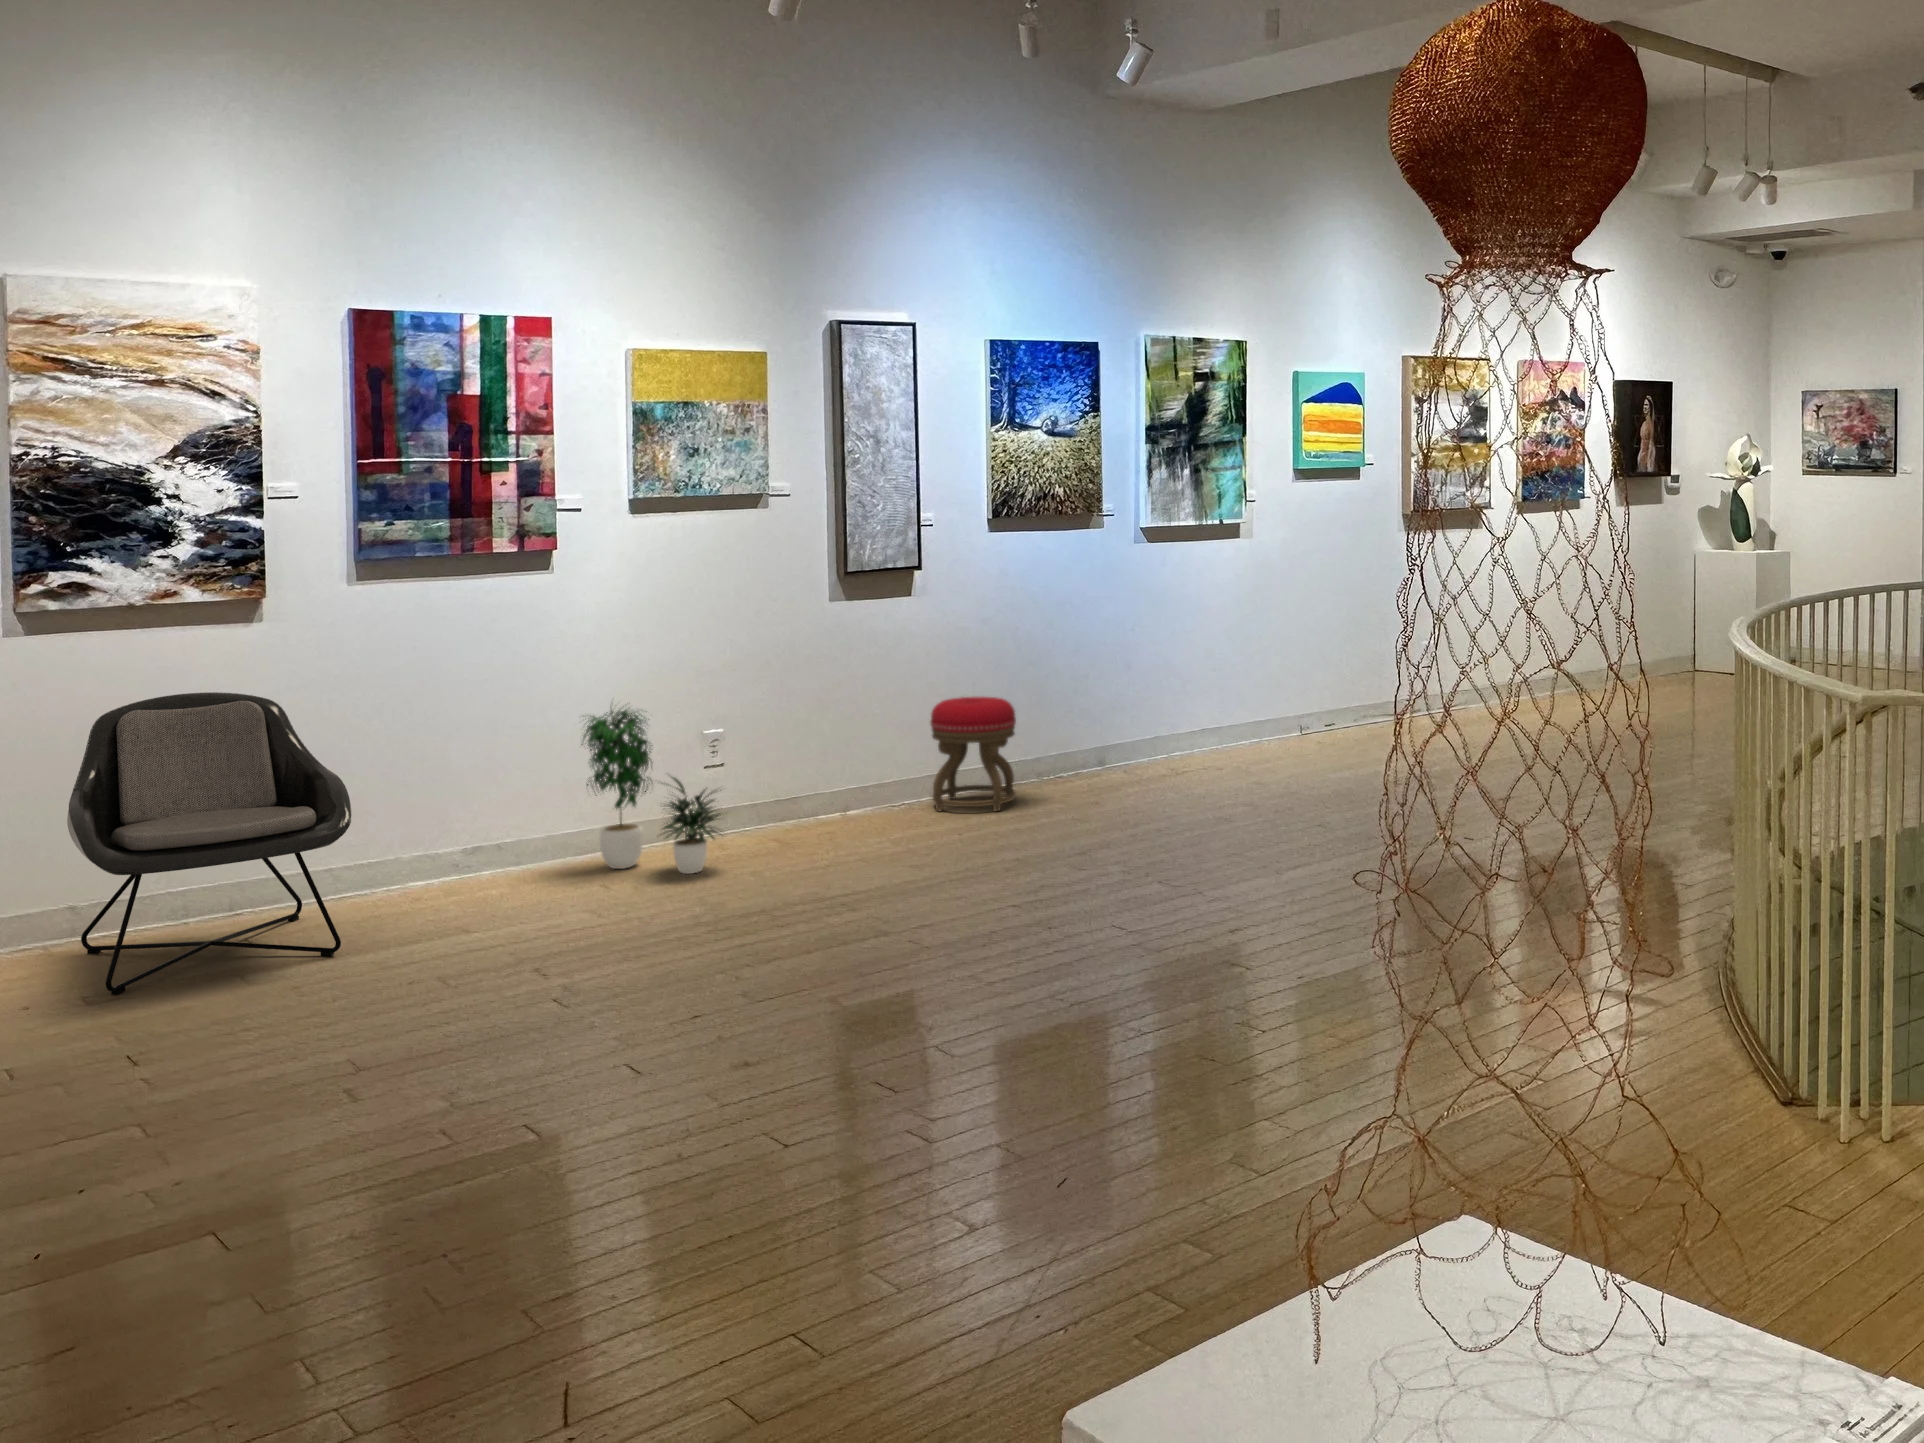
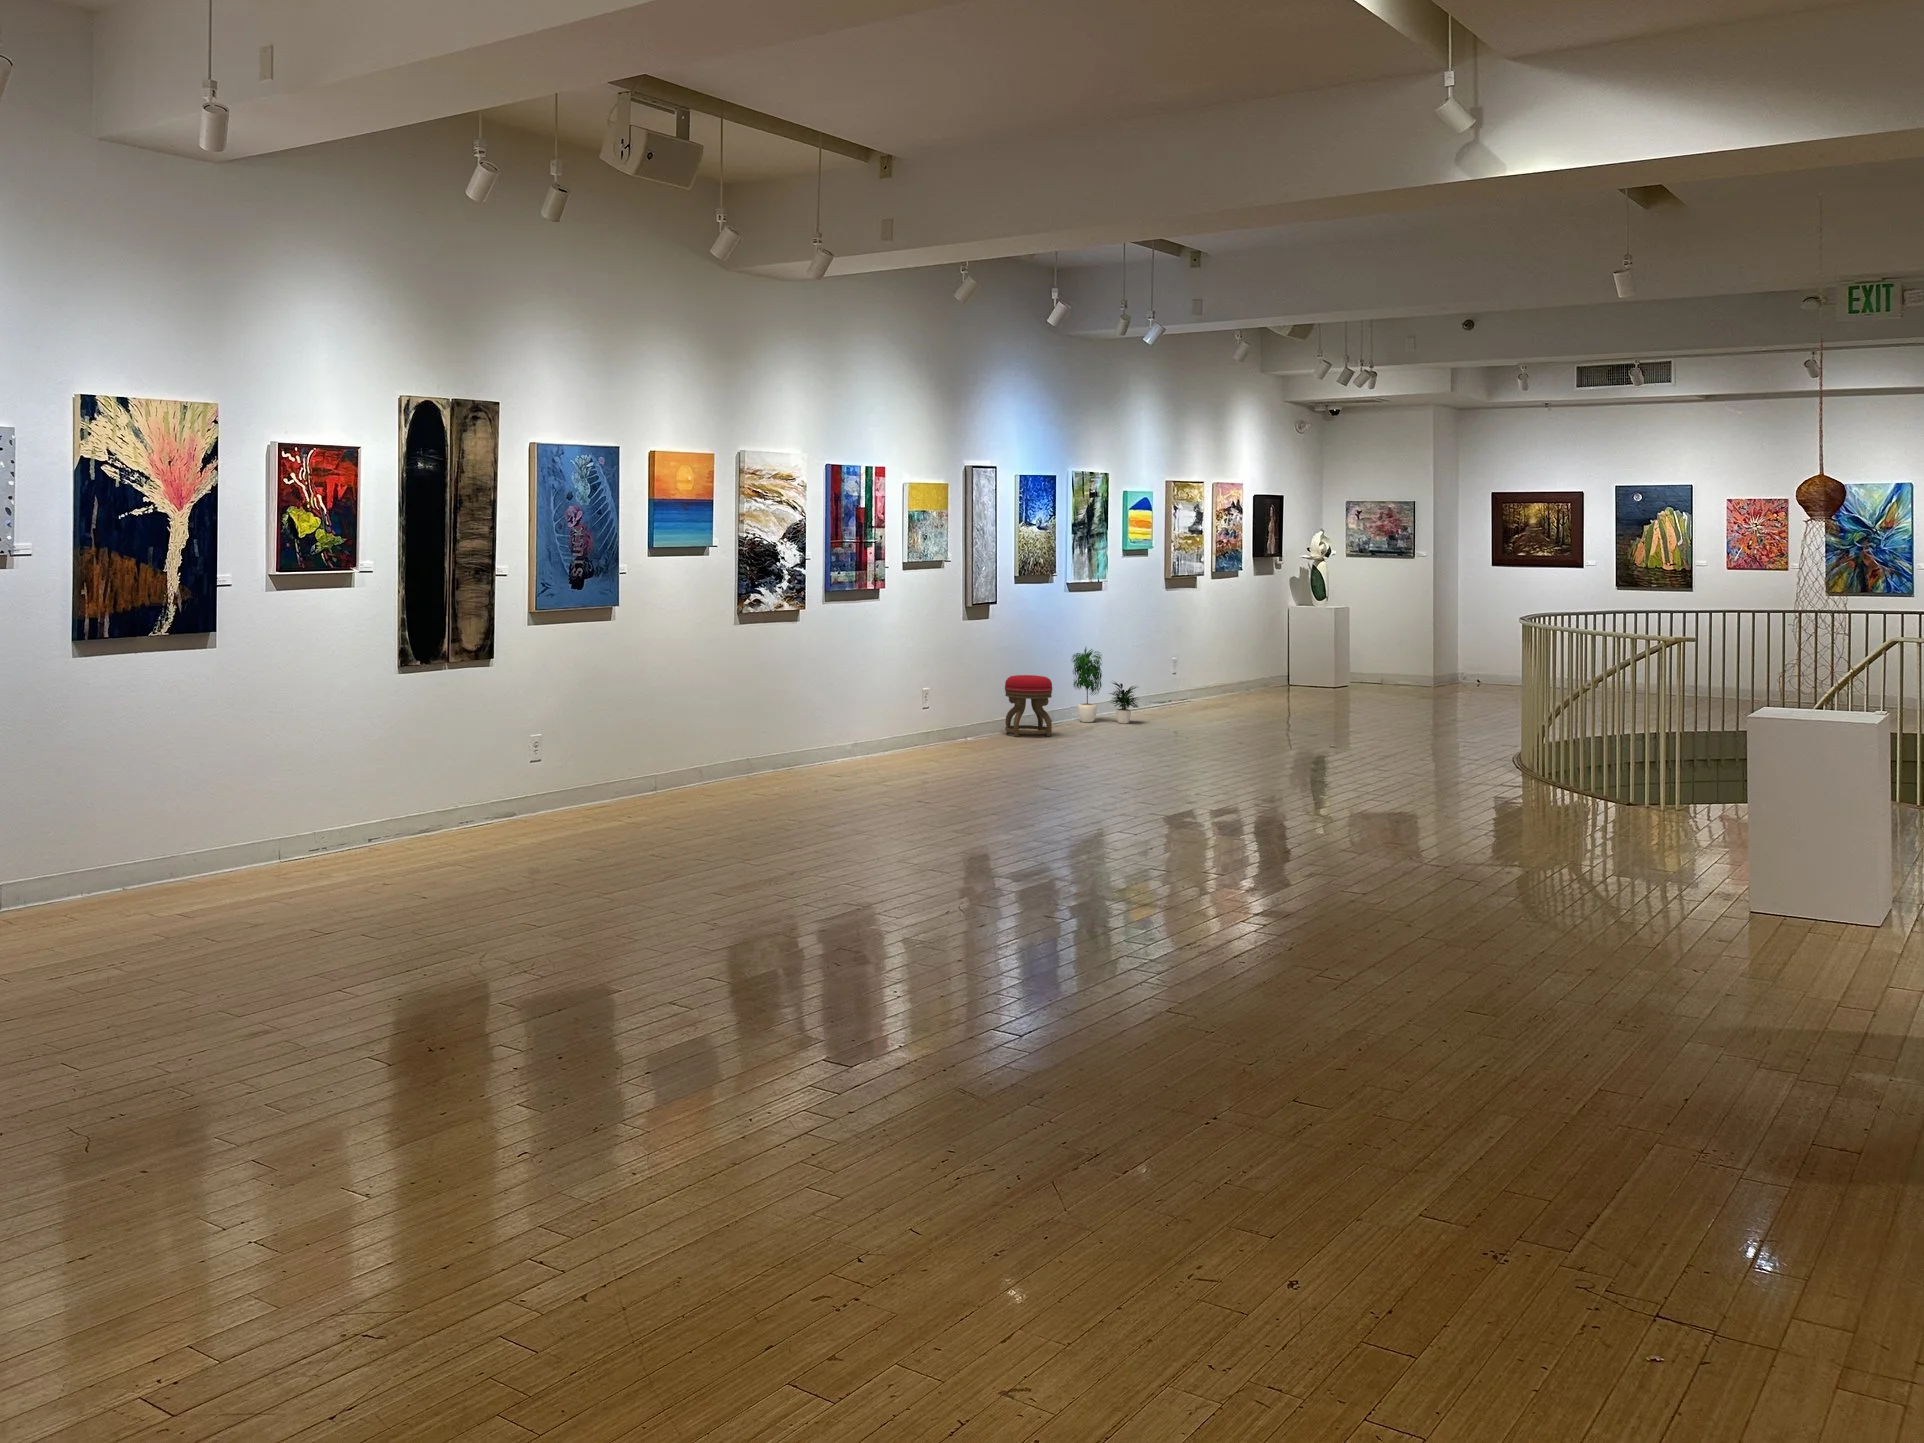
lounge chair: present [67,692,352,995] -> none [759,655,892,787]
potted plant: present [582,709,721,874] -> present [1072,647,1138,723]

